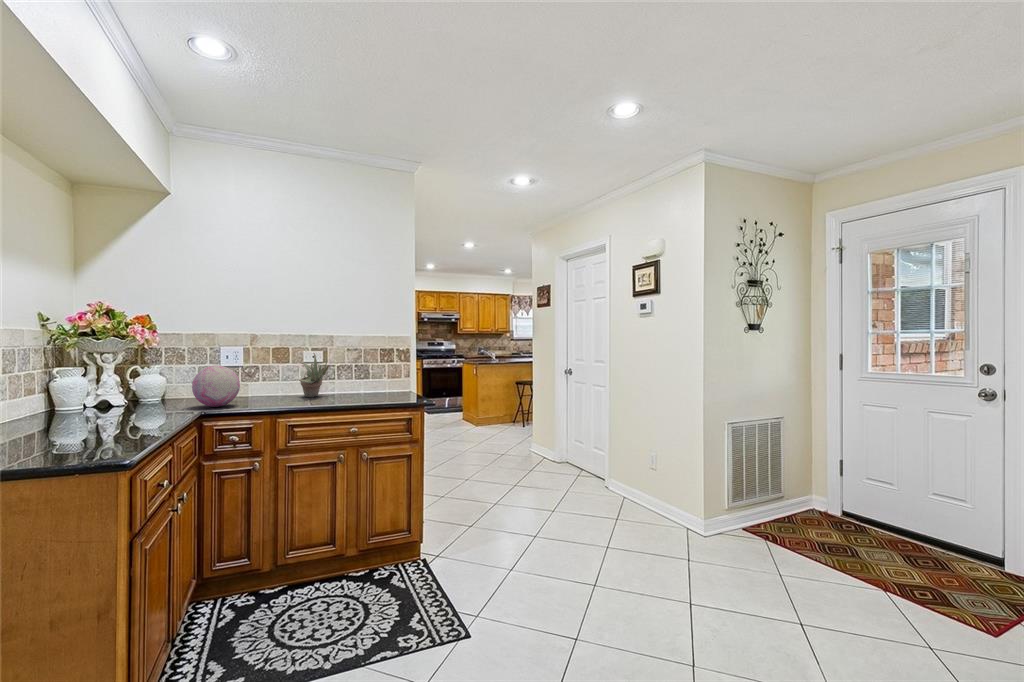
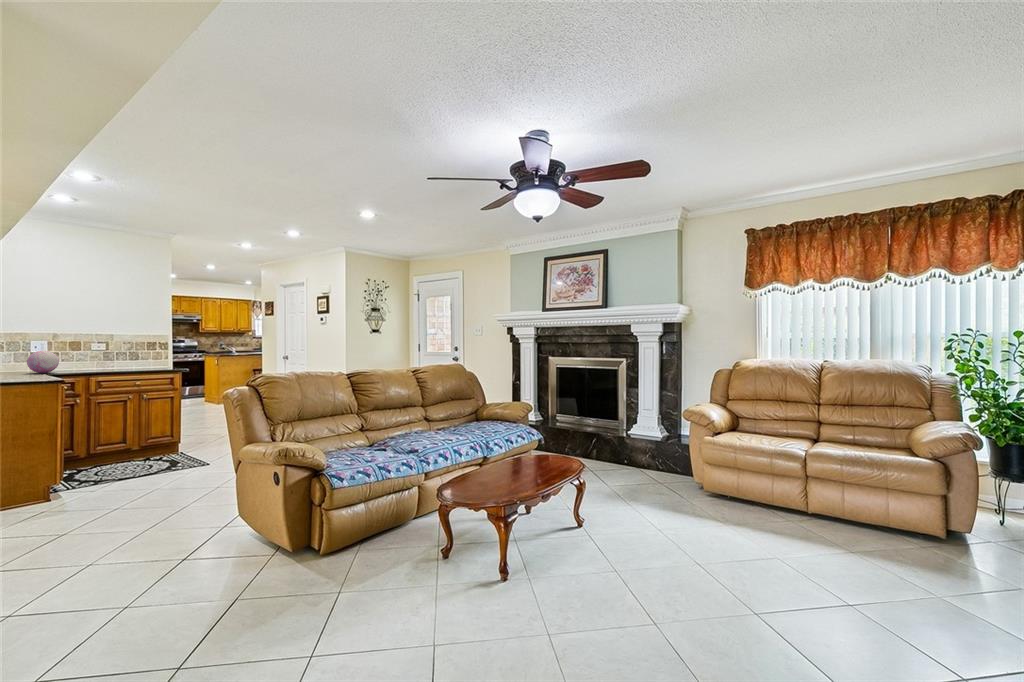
succulent plant: present [299,353,329,397] -> none [93,344,114,369]

